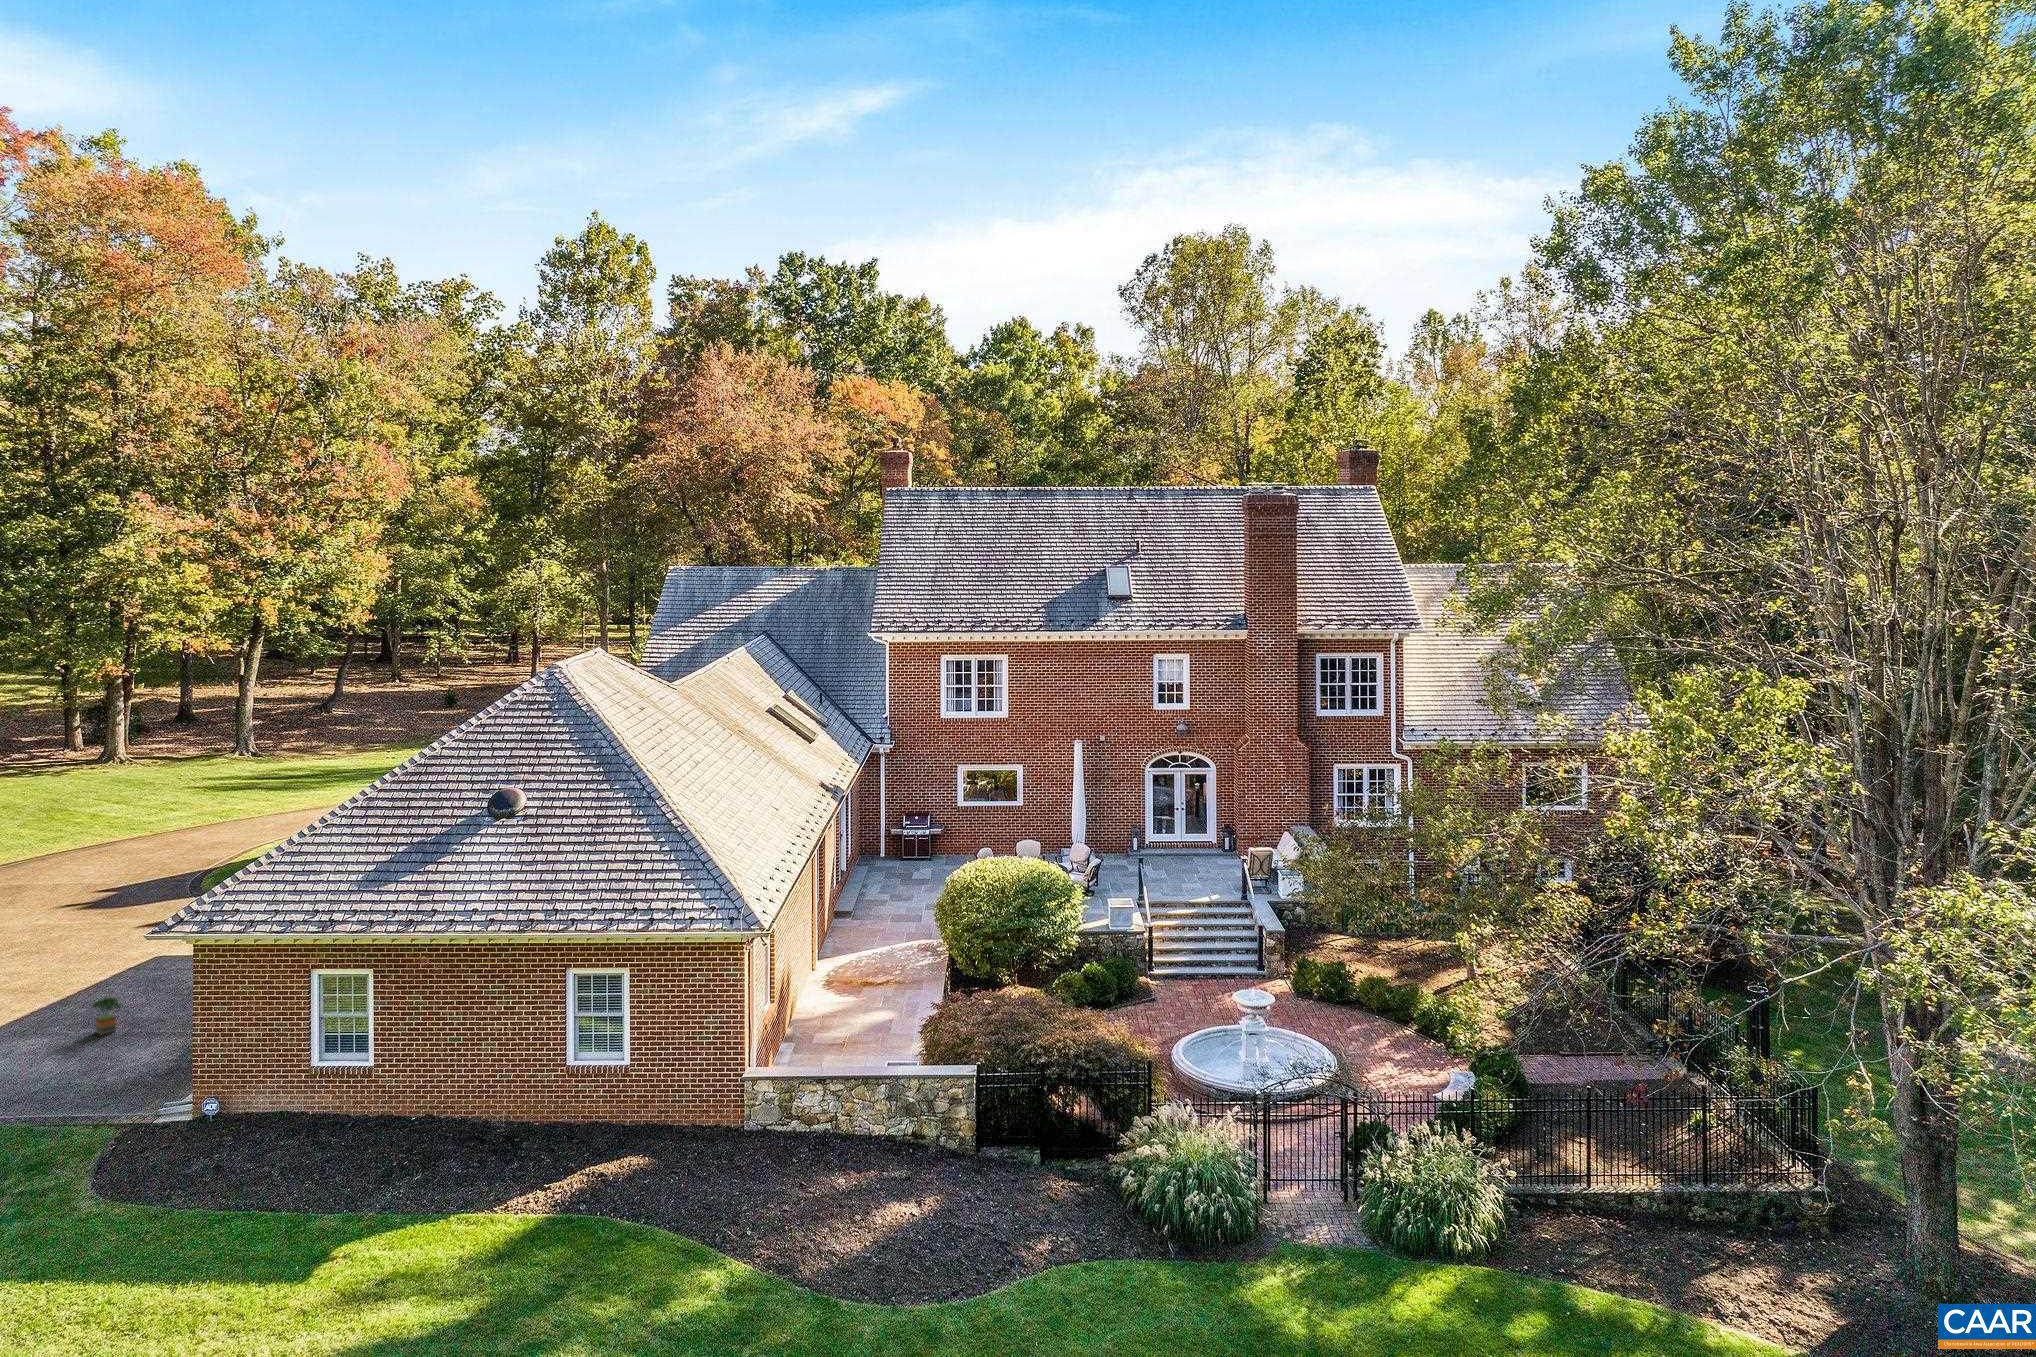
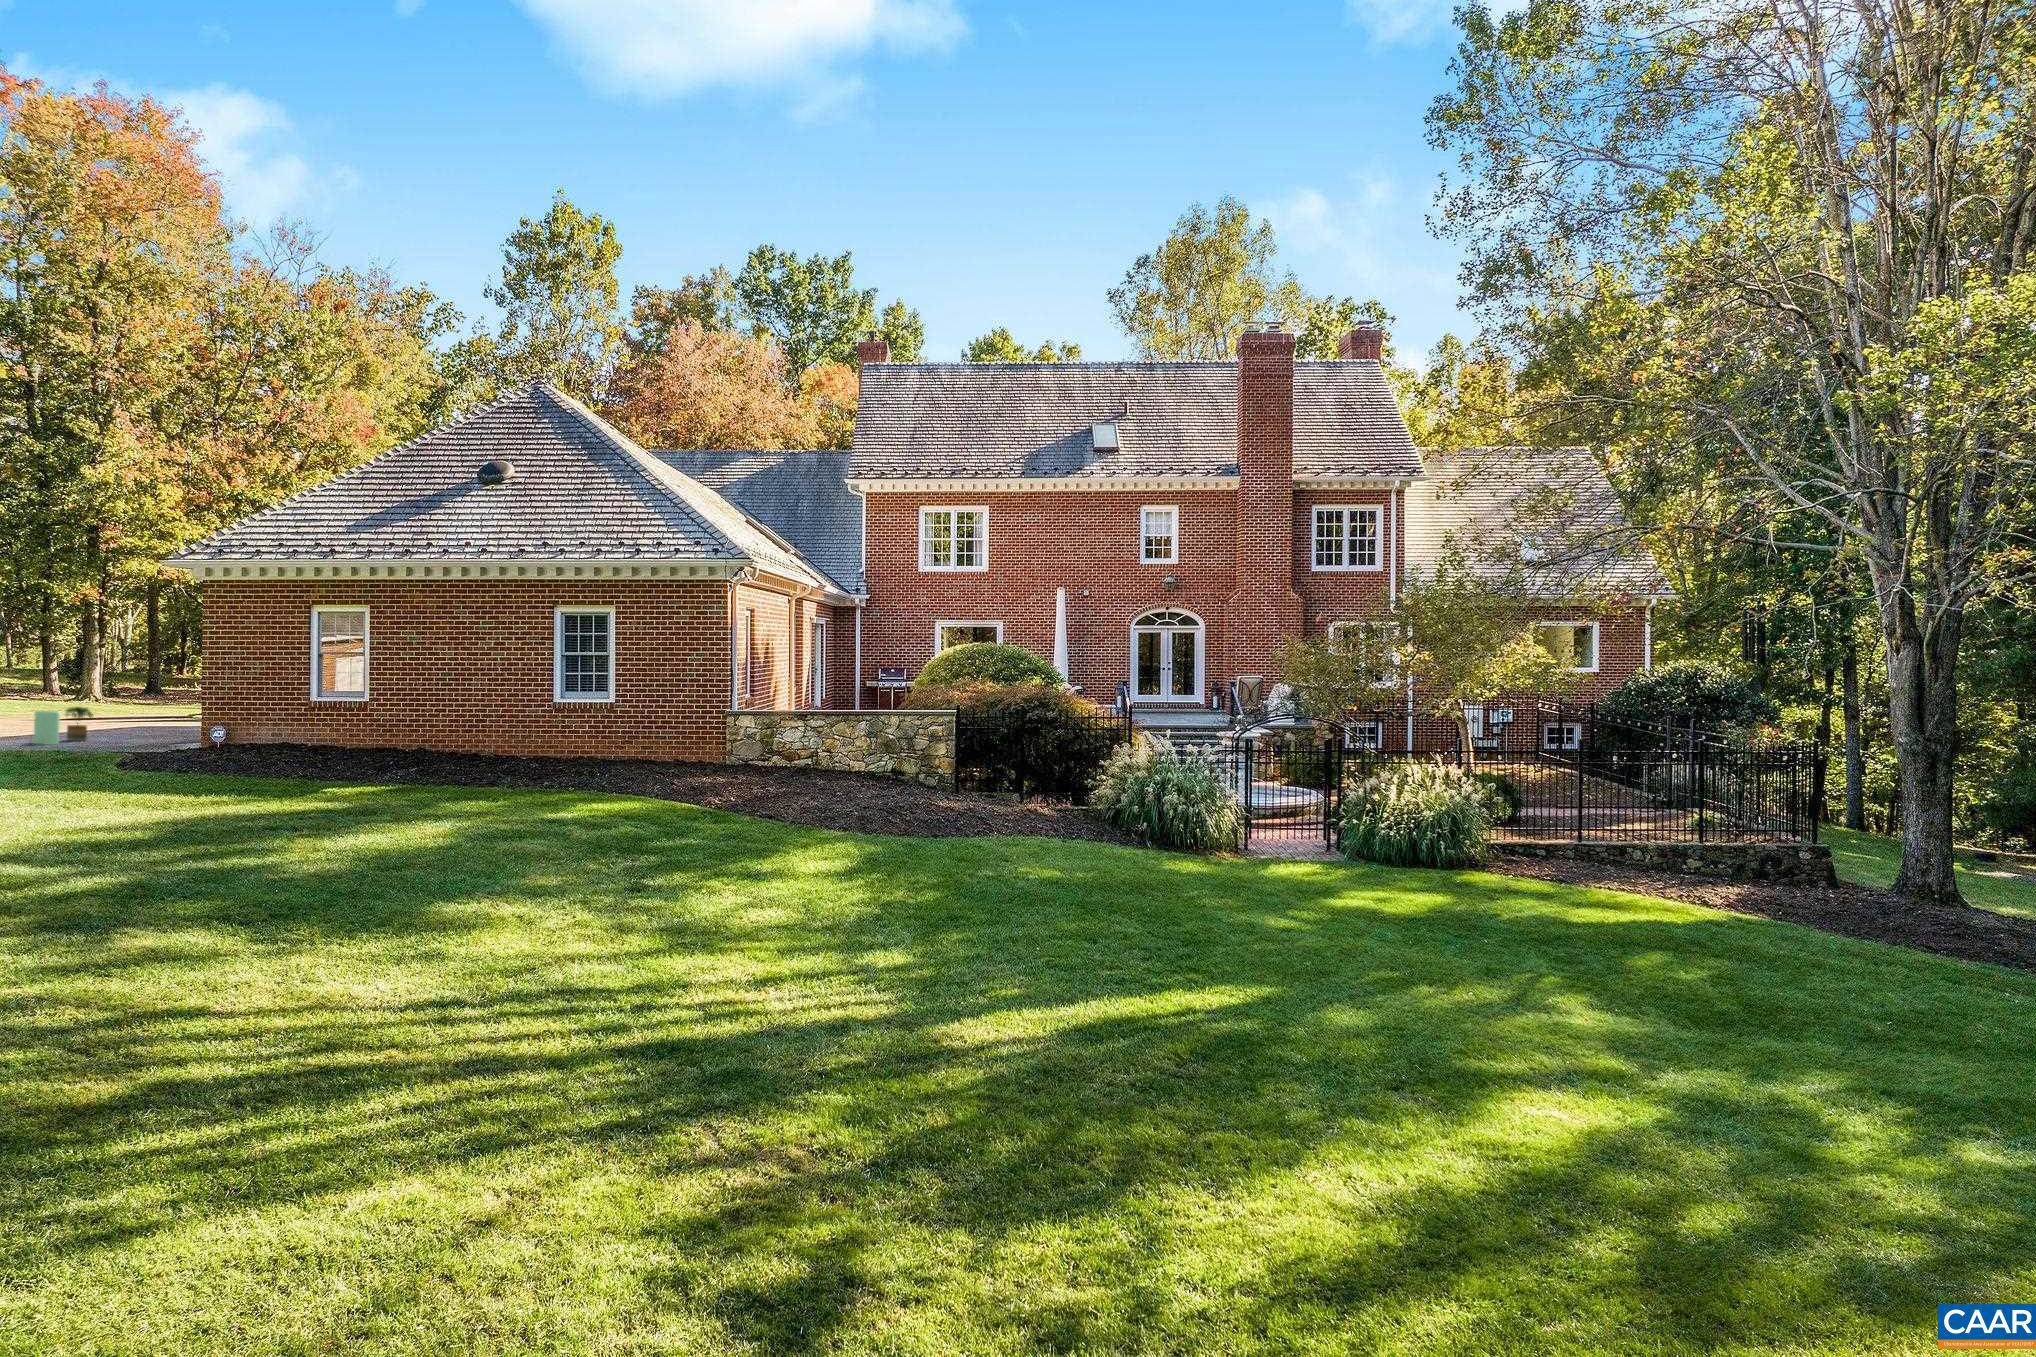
trash can: none [51,1019,82,1058] -> present [33,711,60,745]

